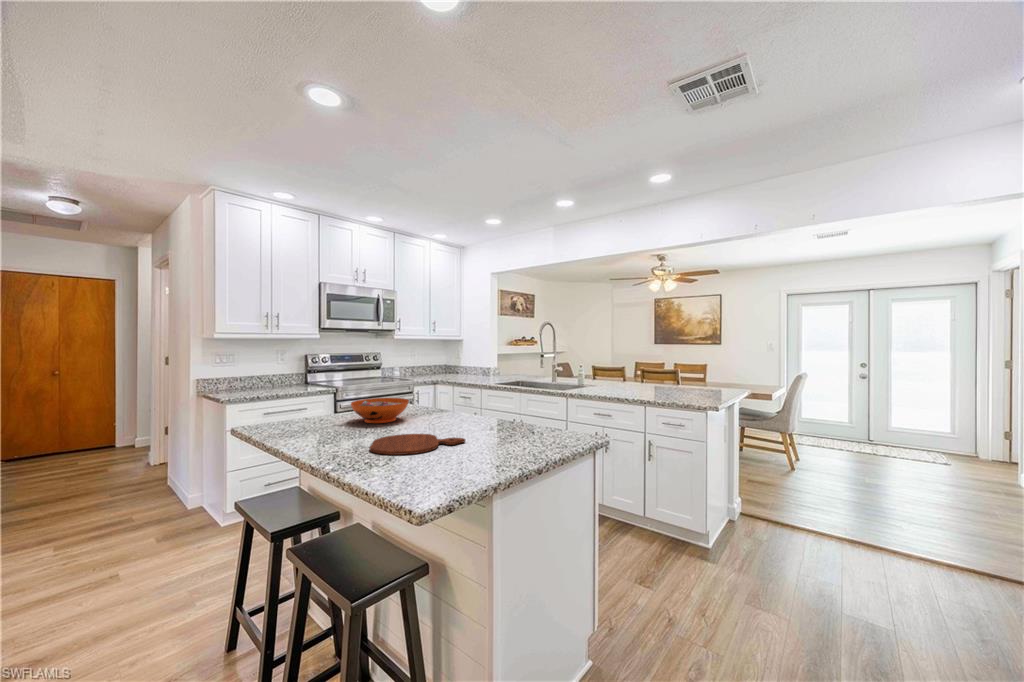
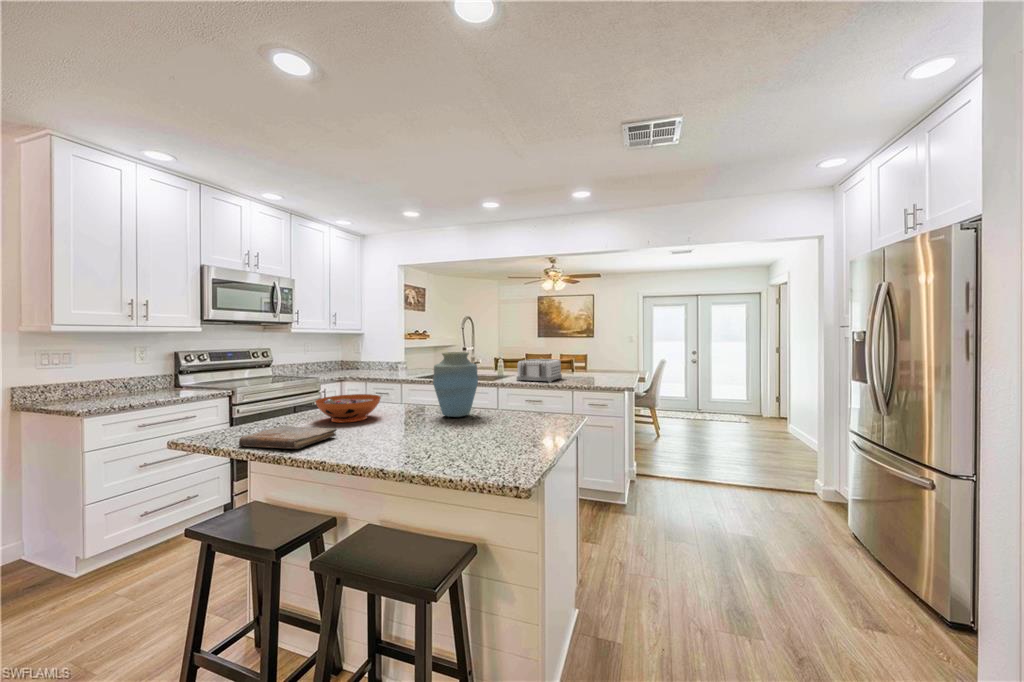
vase: none [449,361,493,426] -> present [433,352,478,417]
toaster: none [590,368,644,395] -> present [517,359,562,382]
book: none [269,422,346,444] -> present [239,425,336,449]
cutting board: present [369,434,466,455] -> none [383,427,477,450]

